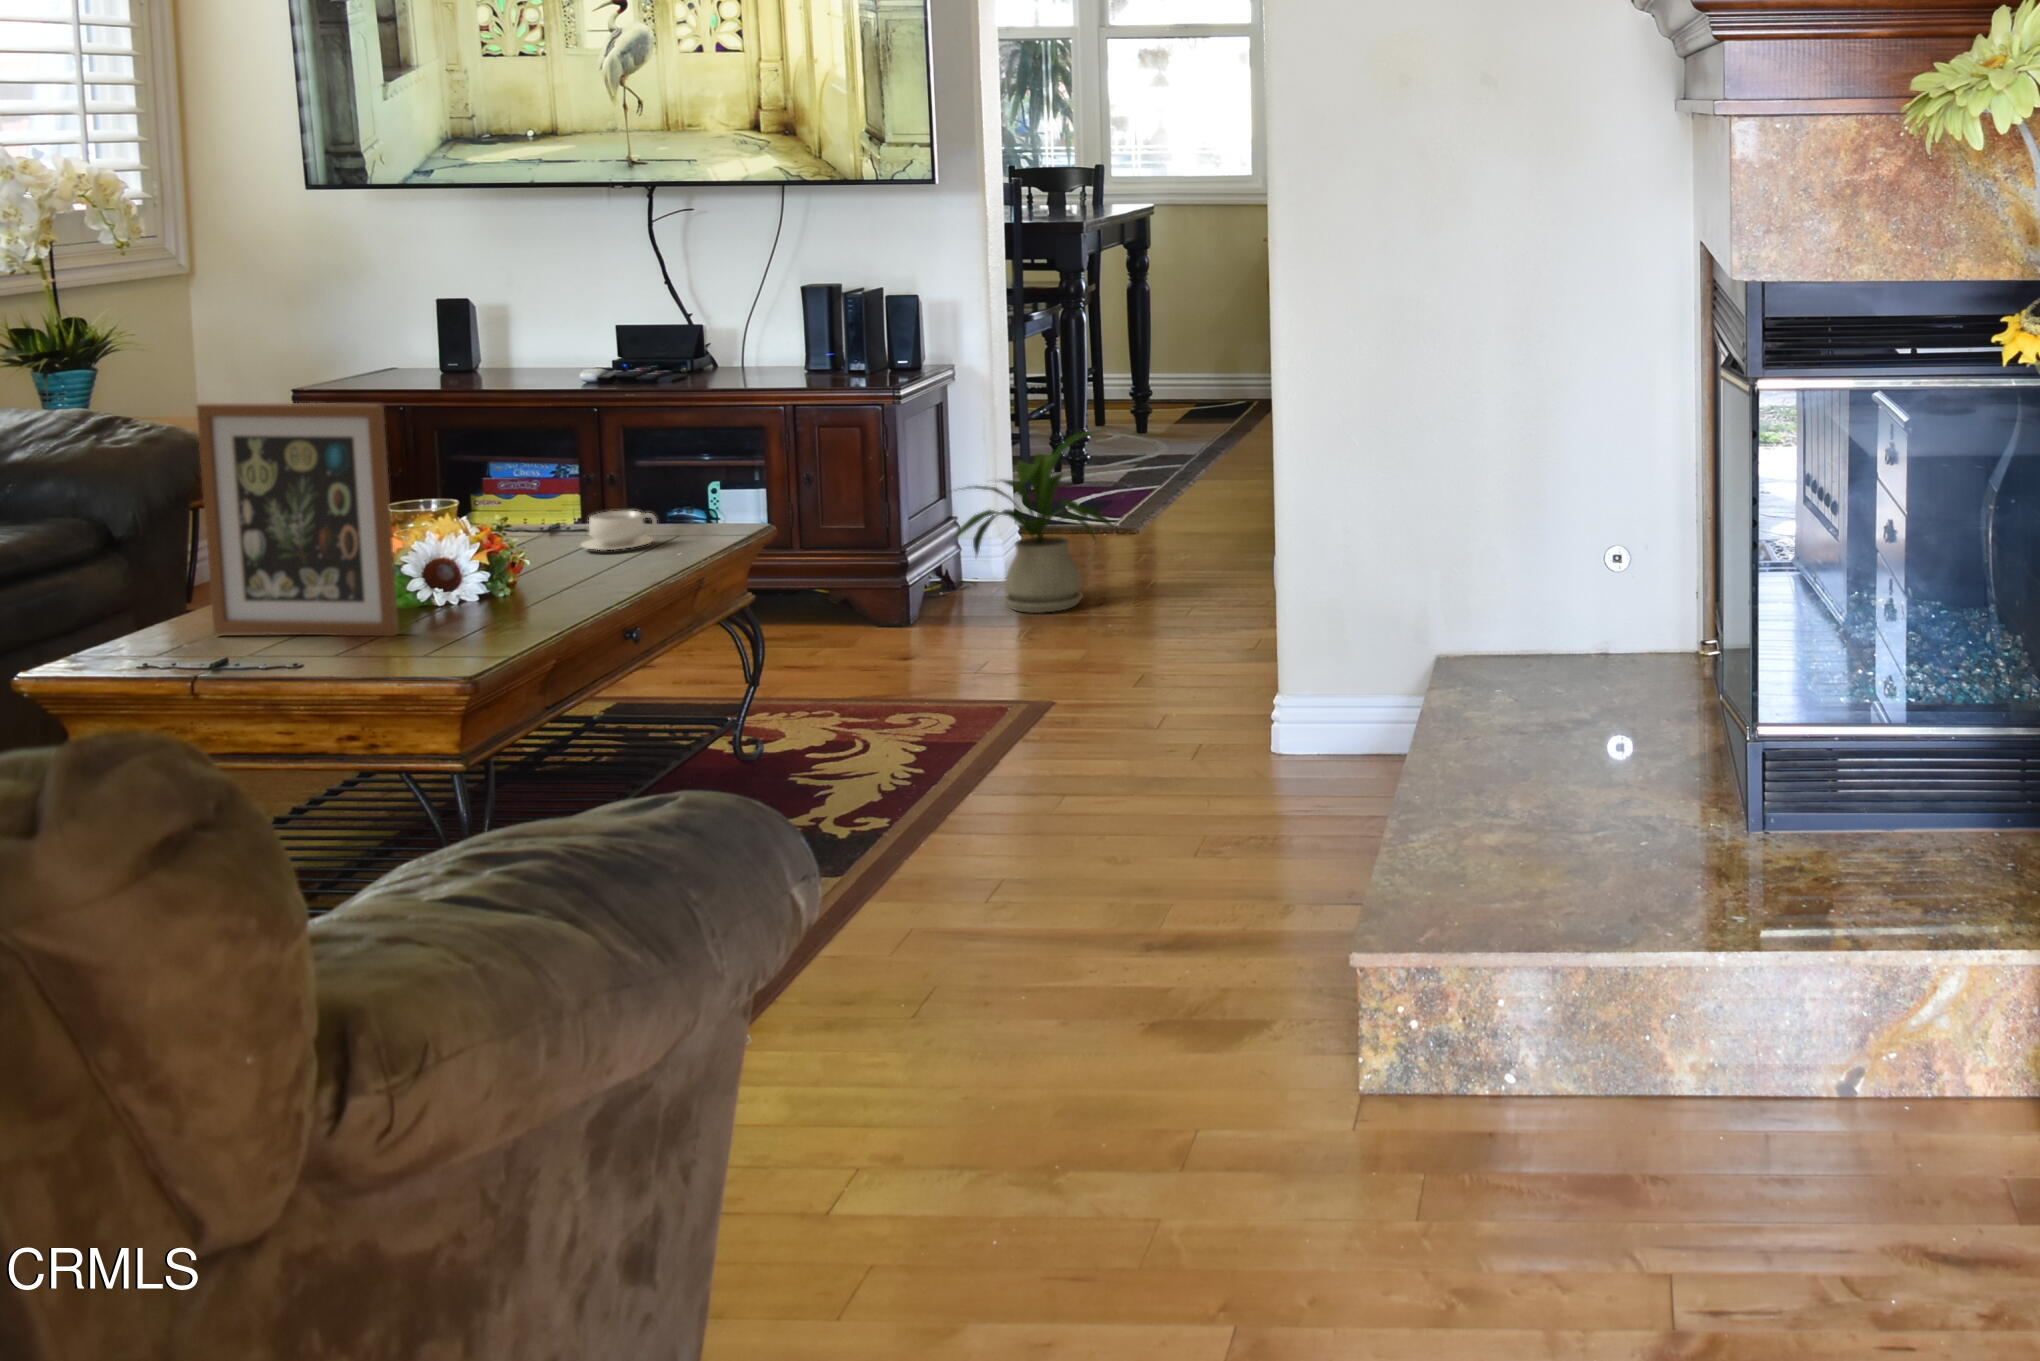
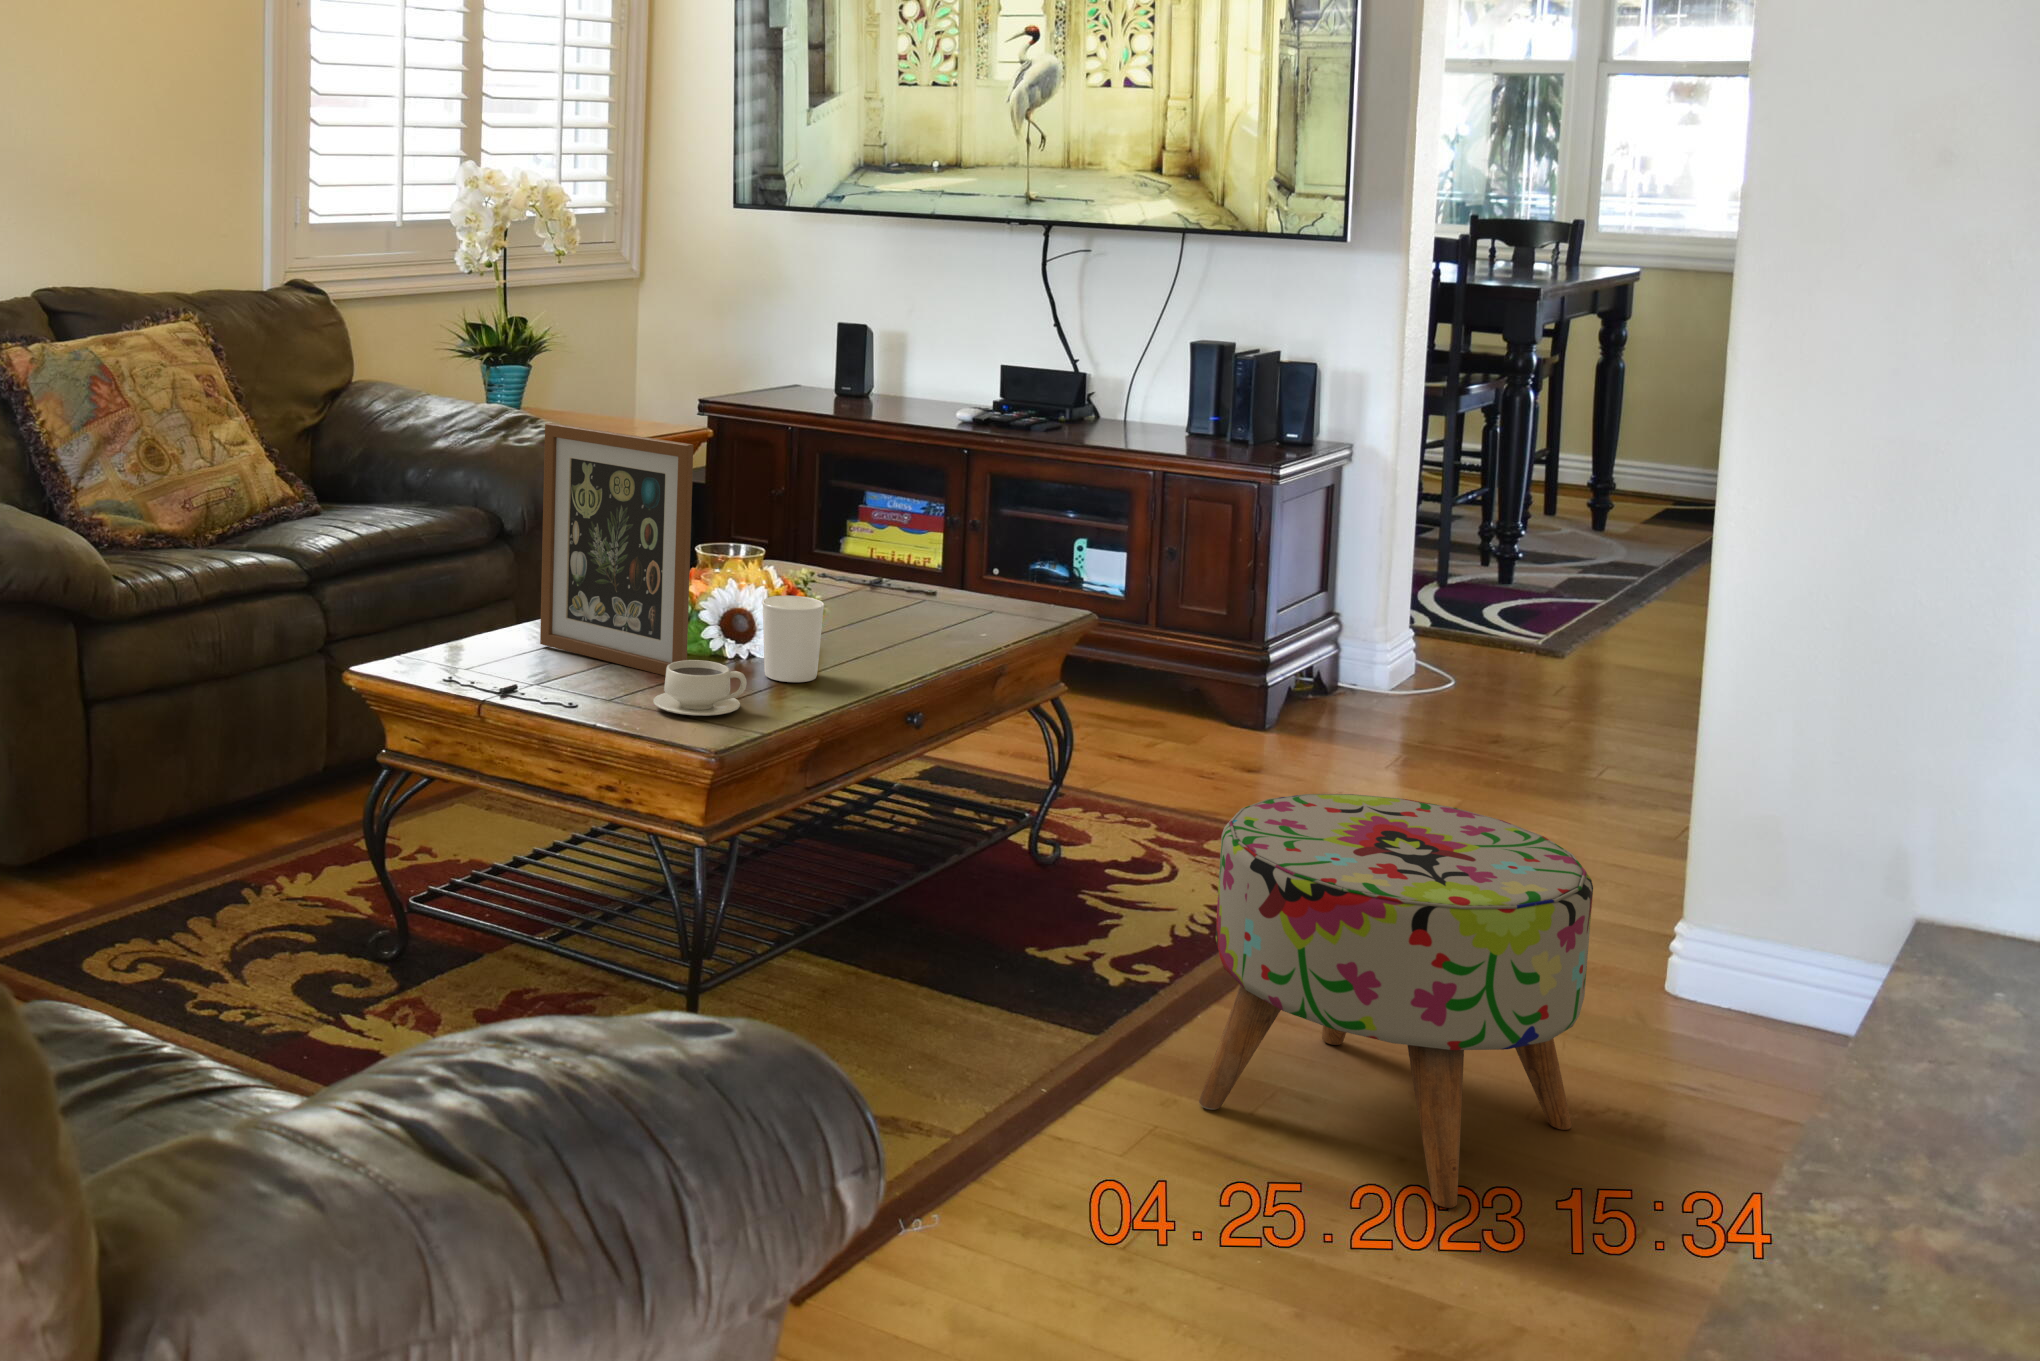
house plant: present [954,431,1117,613] -> none [1302,542,1533,749]
teacup: present [581,511,657,550] -> present [653,660,747,716]
candle holder: none [472,539,536,620] -> present [762,596,824,682]
ottoman: none [930,617,1207,908] -> present [1199,794,1593,1208]

